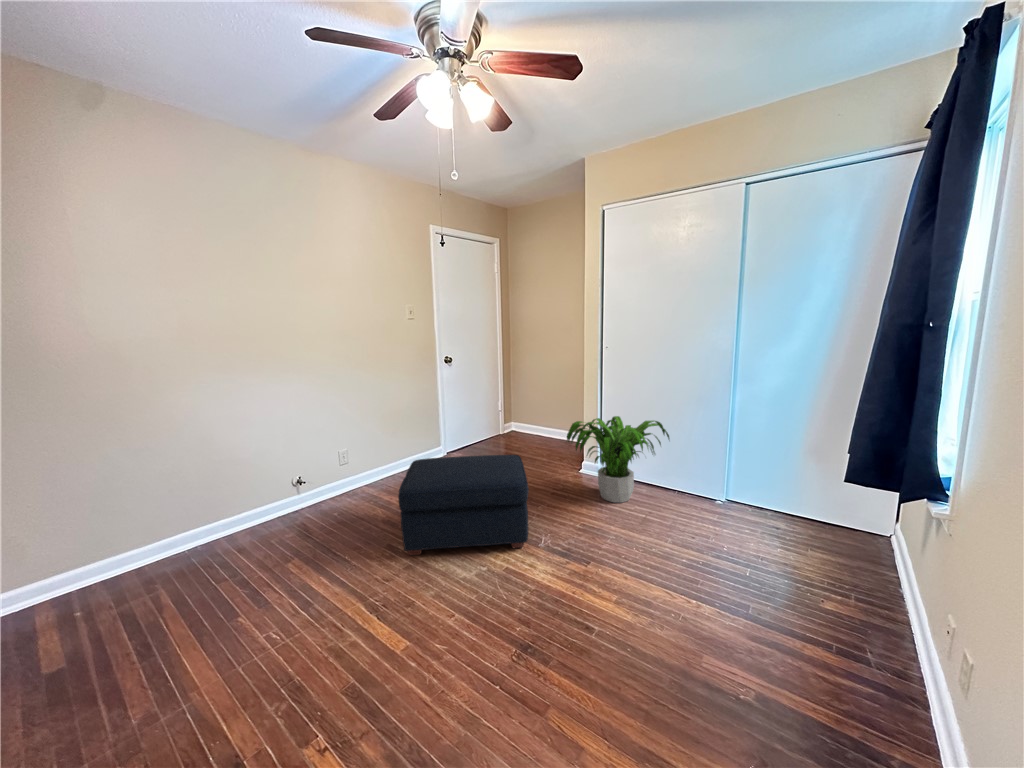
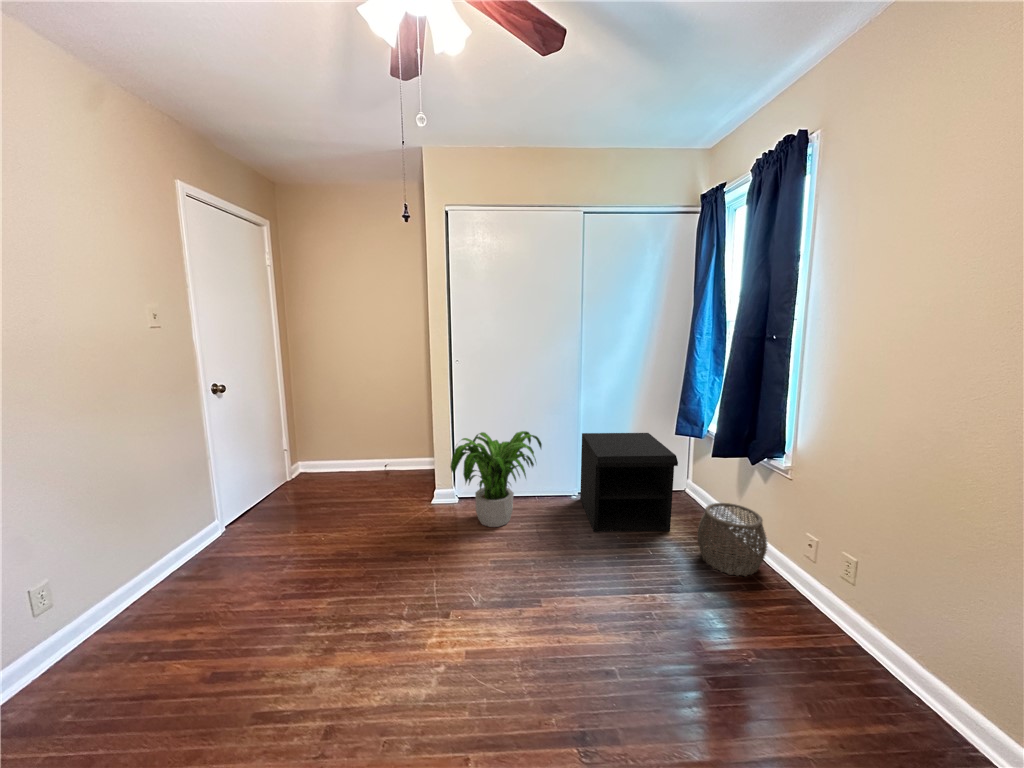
nightstand: none [702,434,817,565] -> present [580,433,678,532]
ottoman: present [398,455,529,555] -> none [257,503,467,711]
woven basket: none [804,542,910,646] -> present [697,503,767,576]

